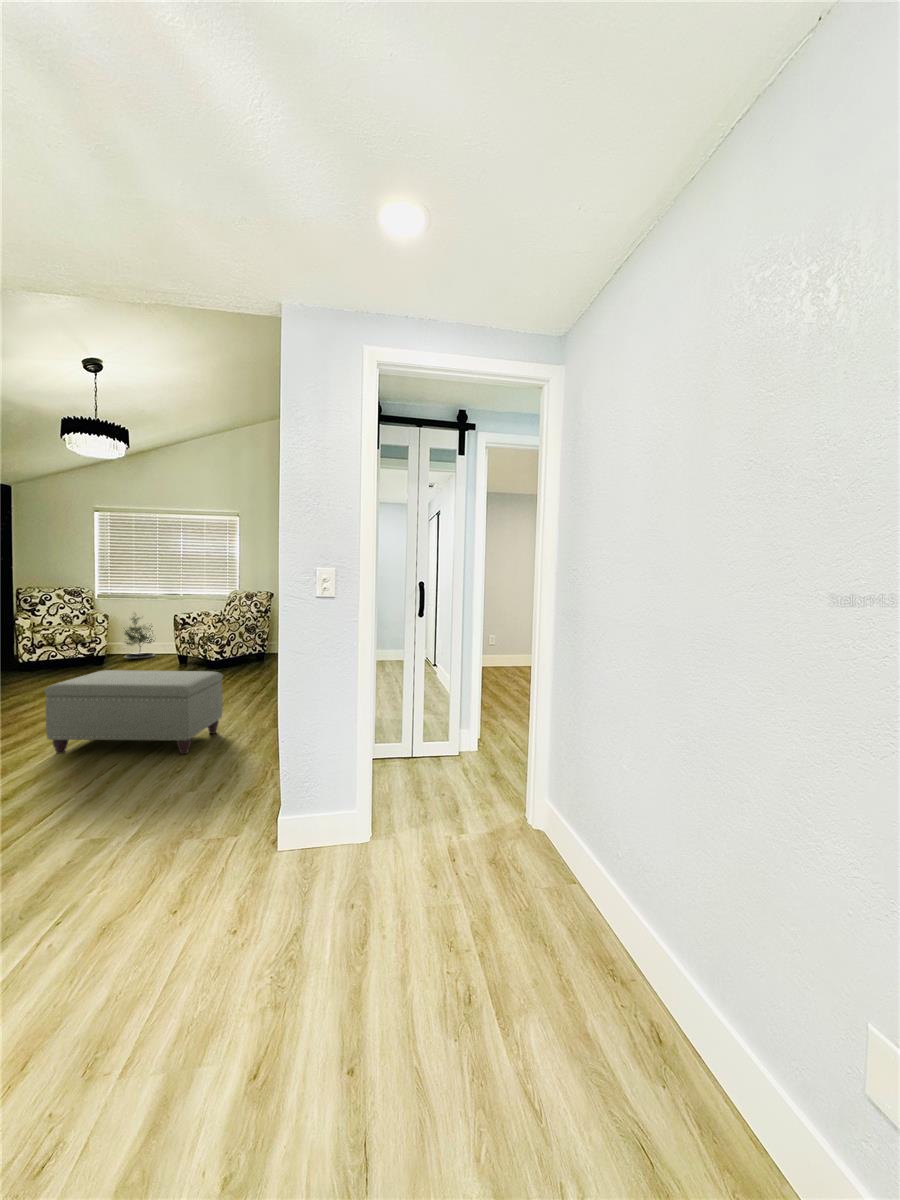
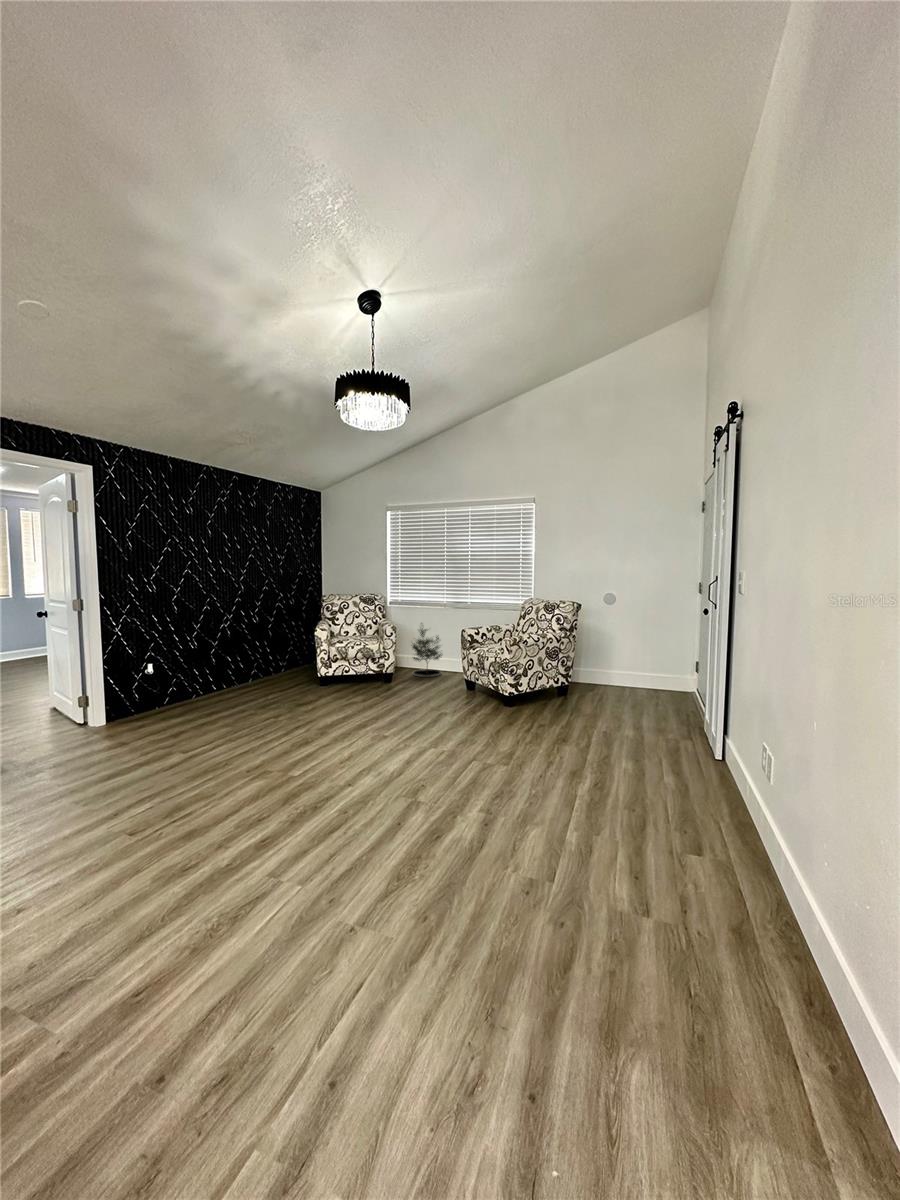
ottoman: present [44,670,223,754] -> none [278,743,542,977]

